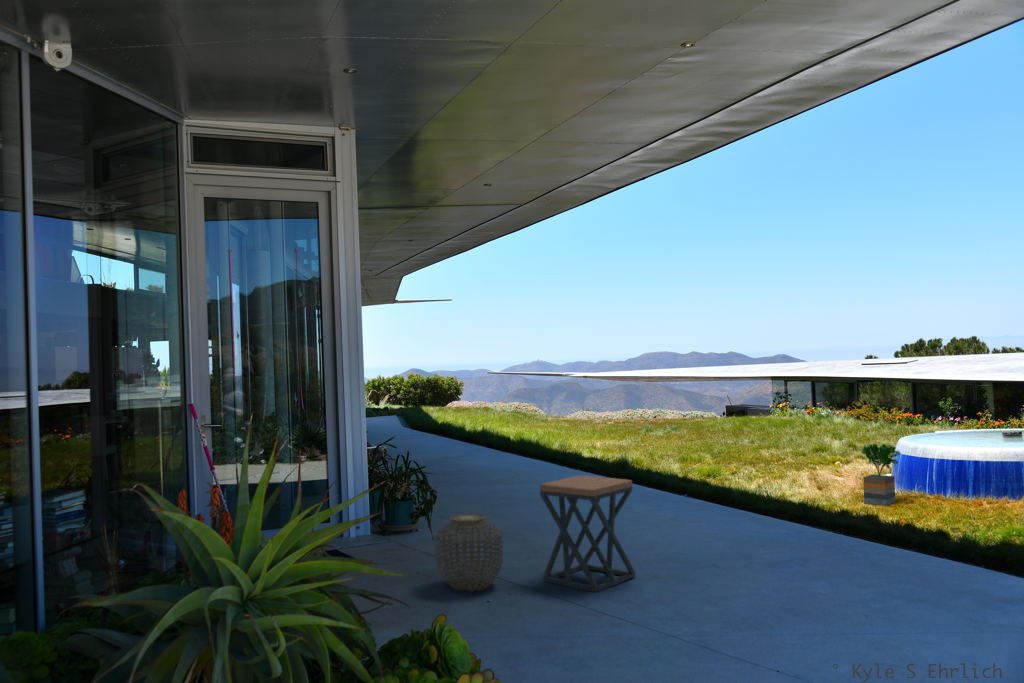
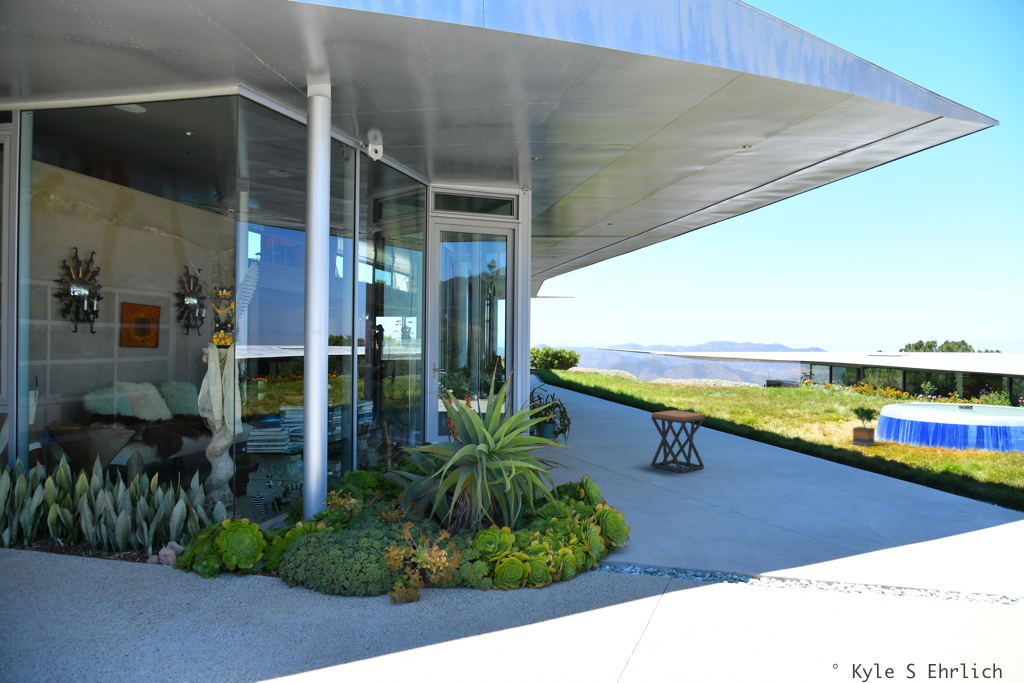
woven basket: present [435,514,503,591] -> none [593,427,630,468]

